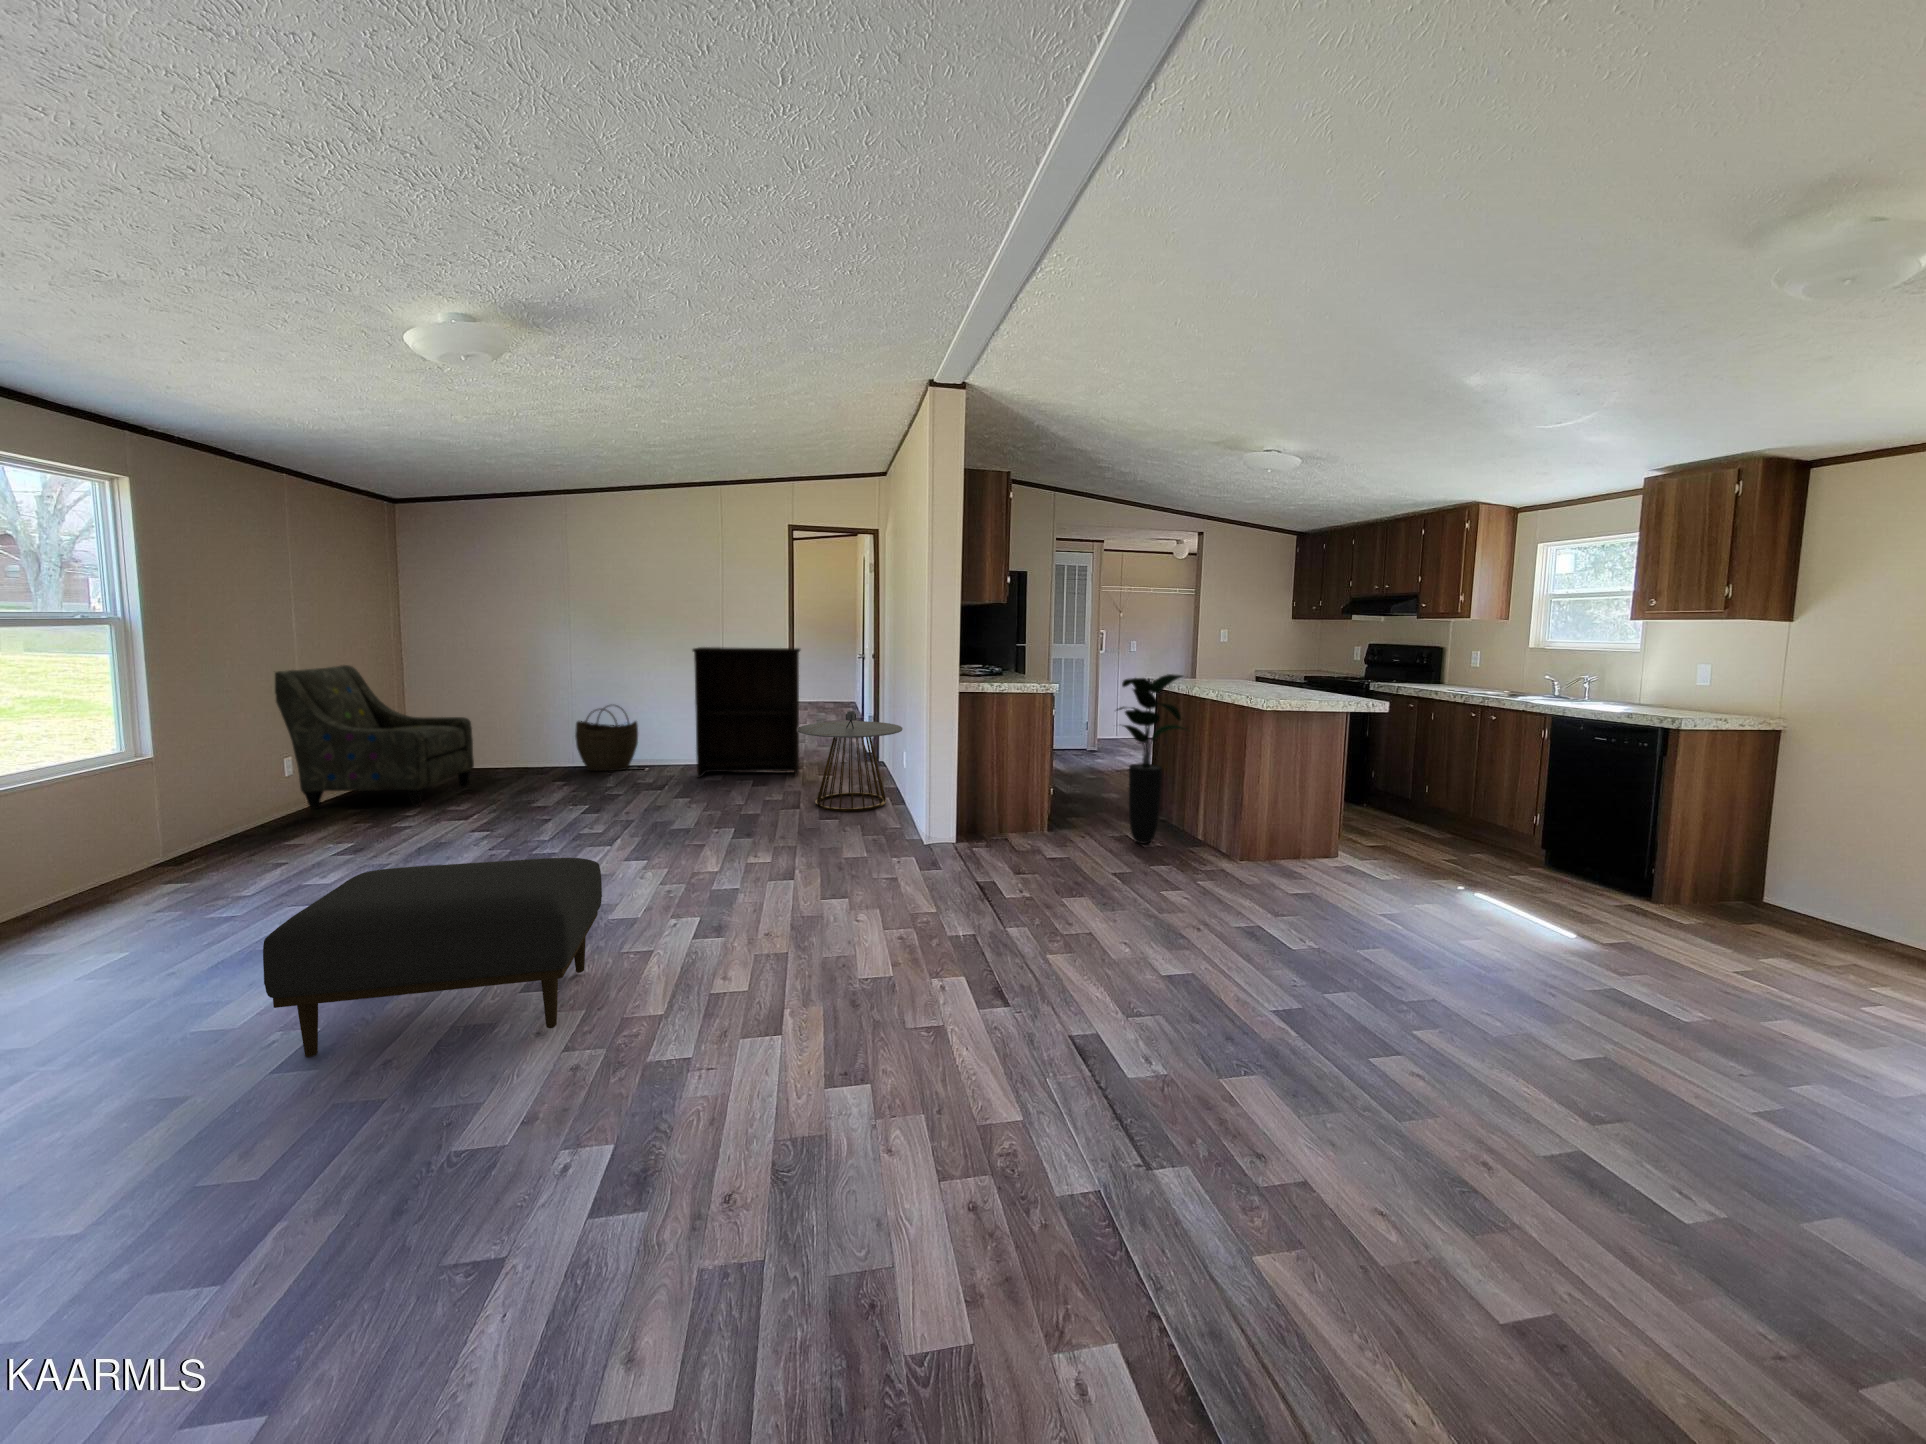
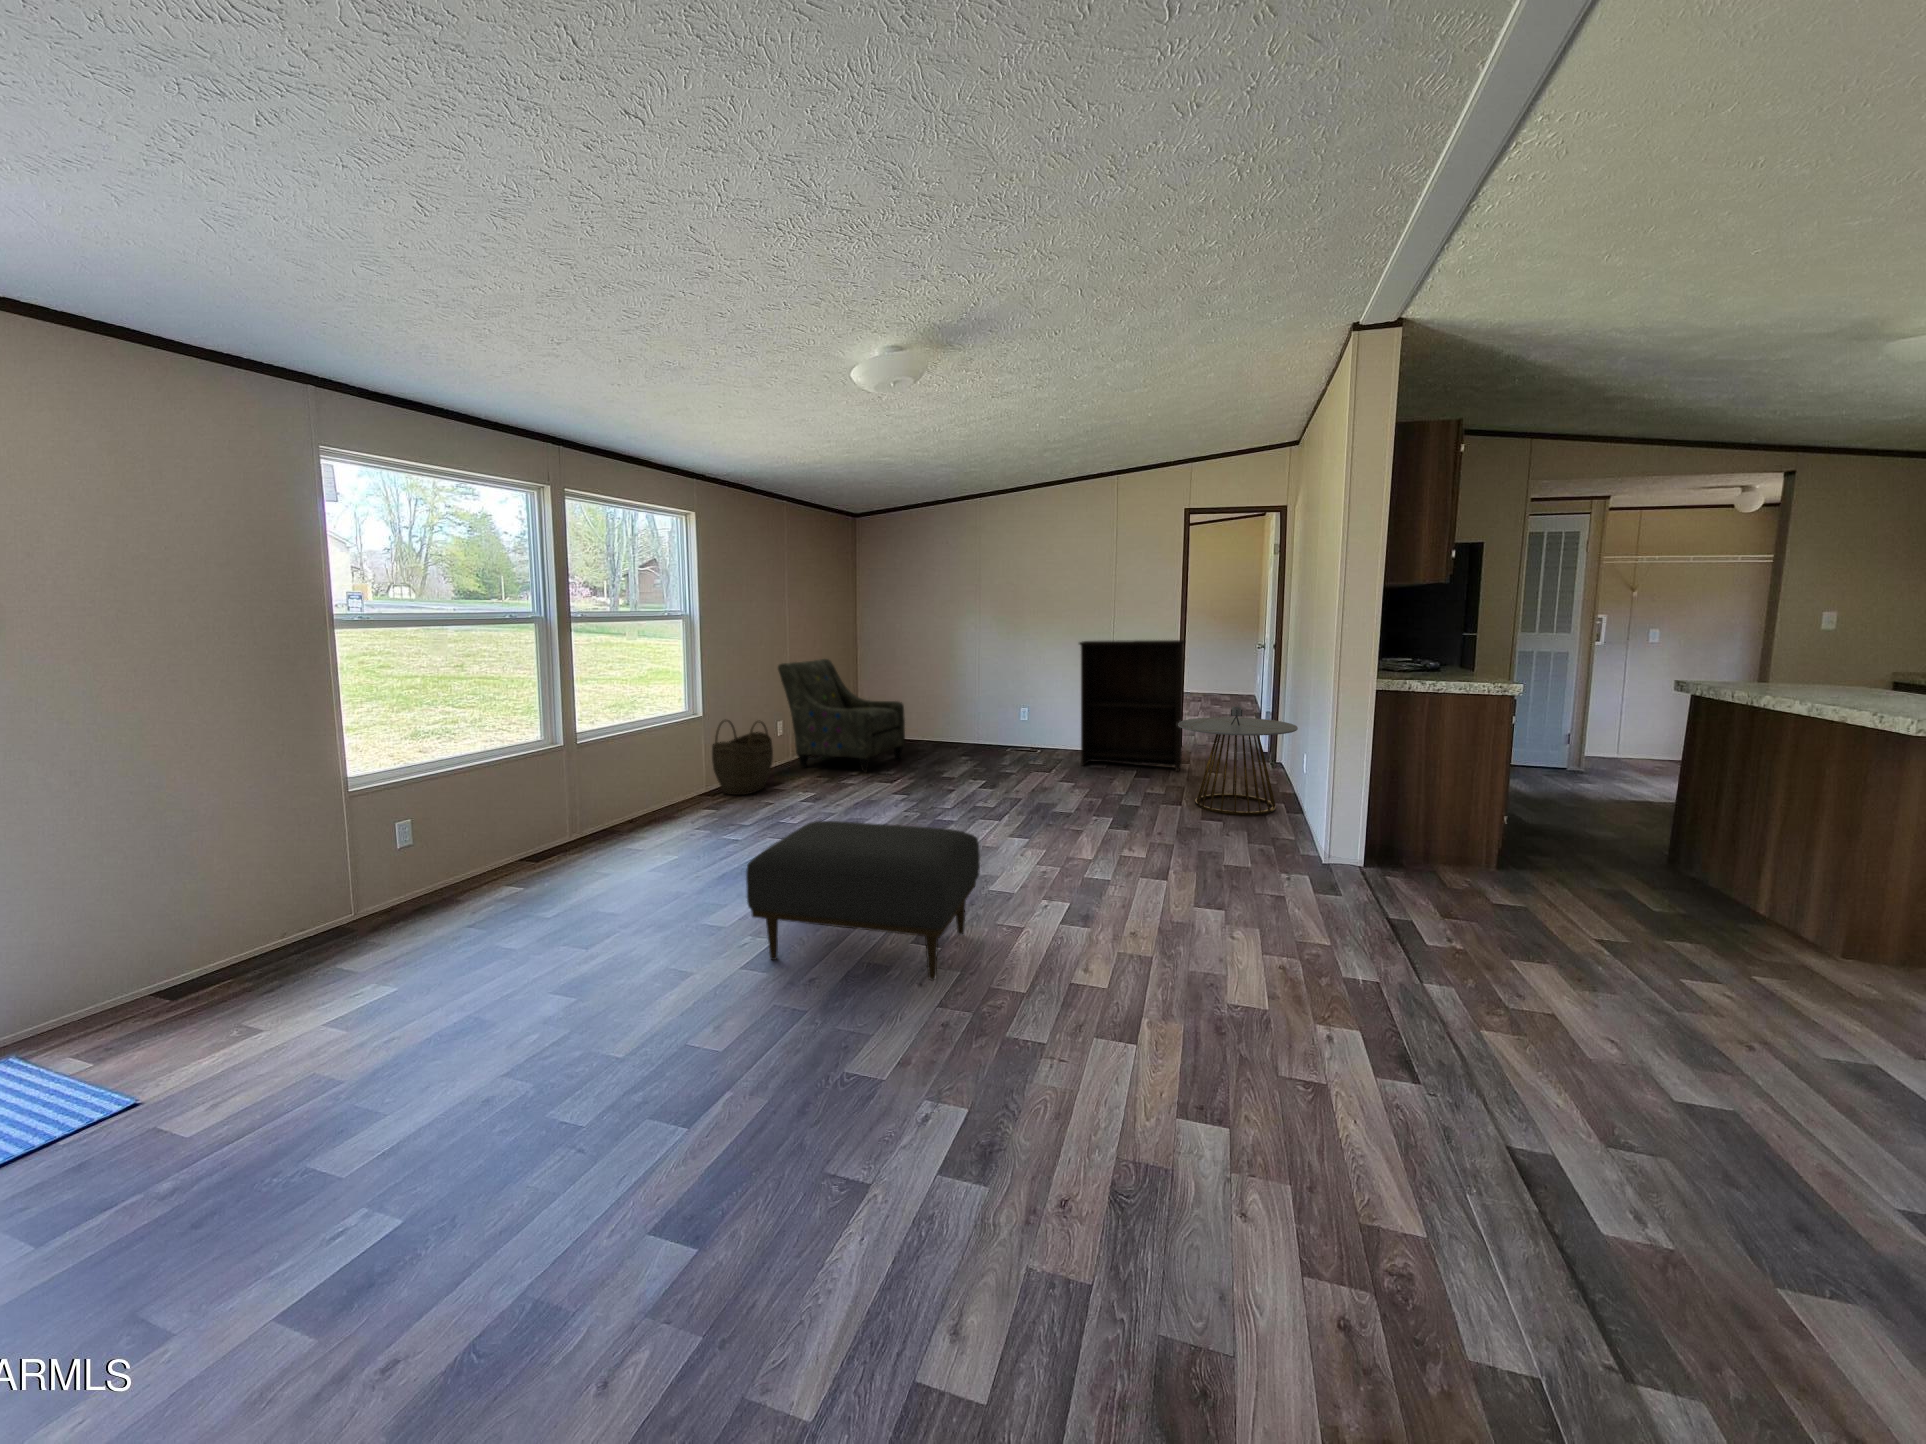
potted plant: present [1117,674,1186,843] -> none [1612,668,1764,906]
woven basket: present [575,705,638,771] -> present [712,720,773,795]

